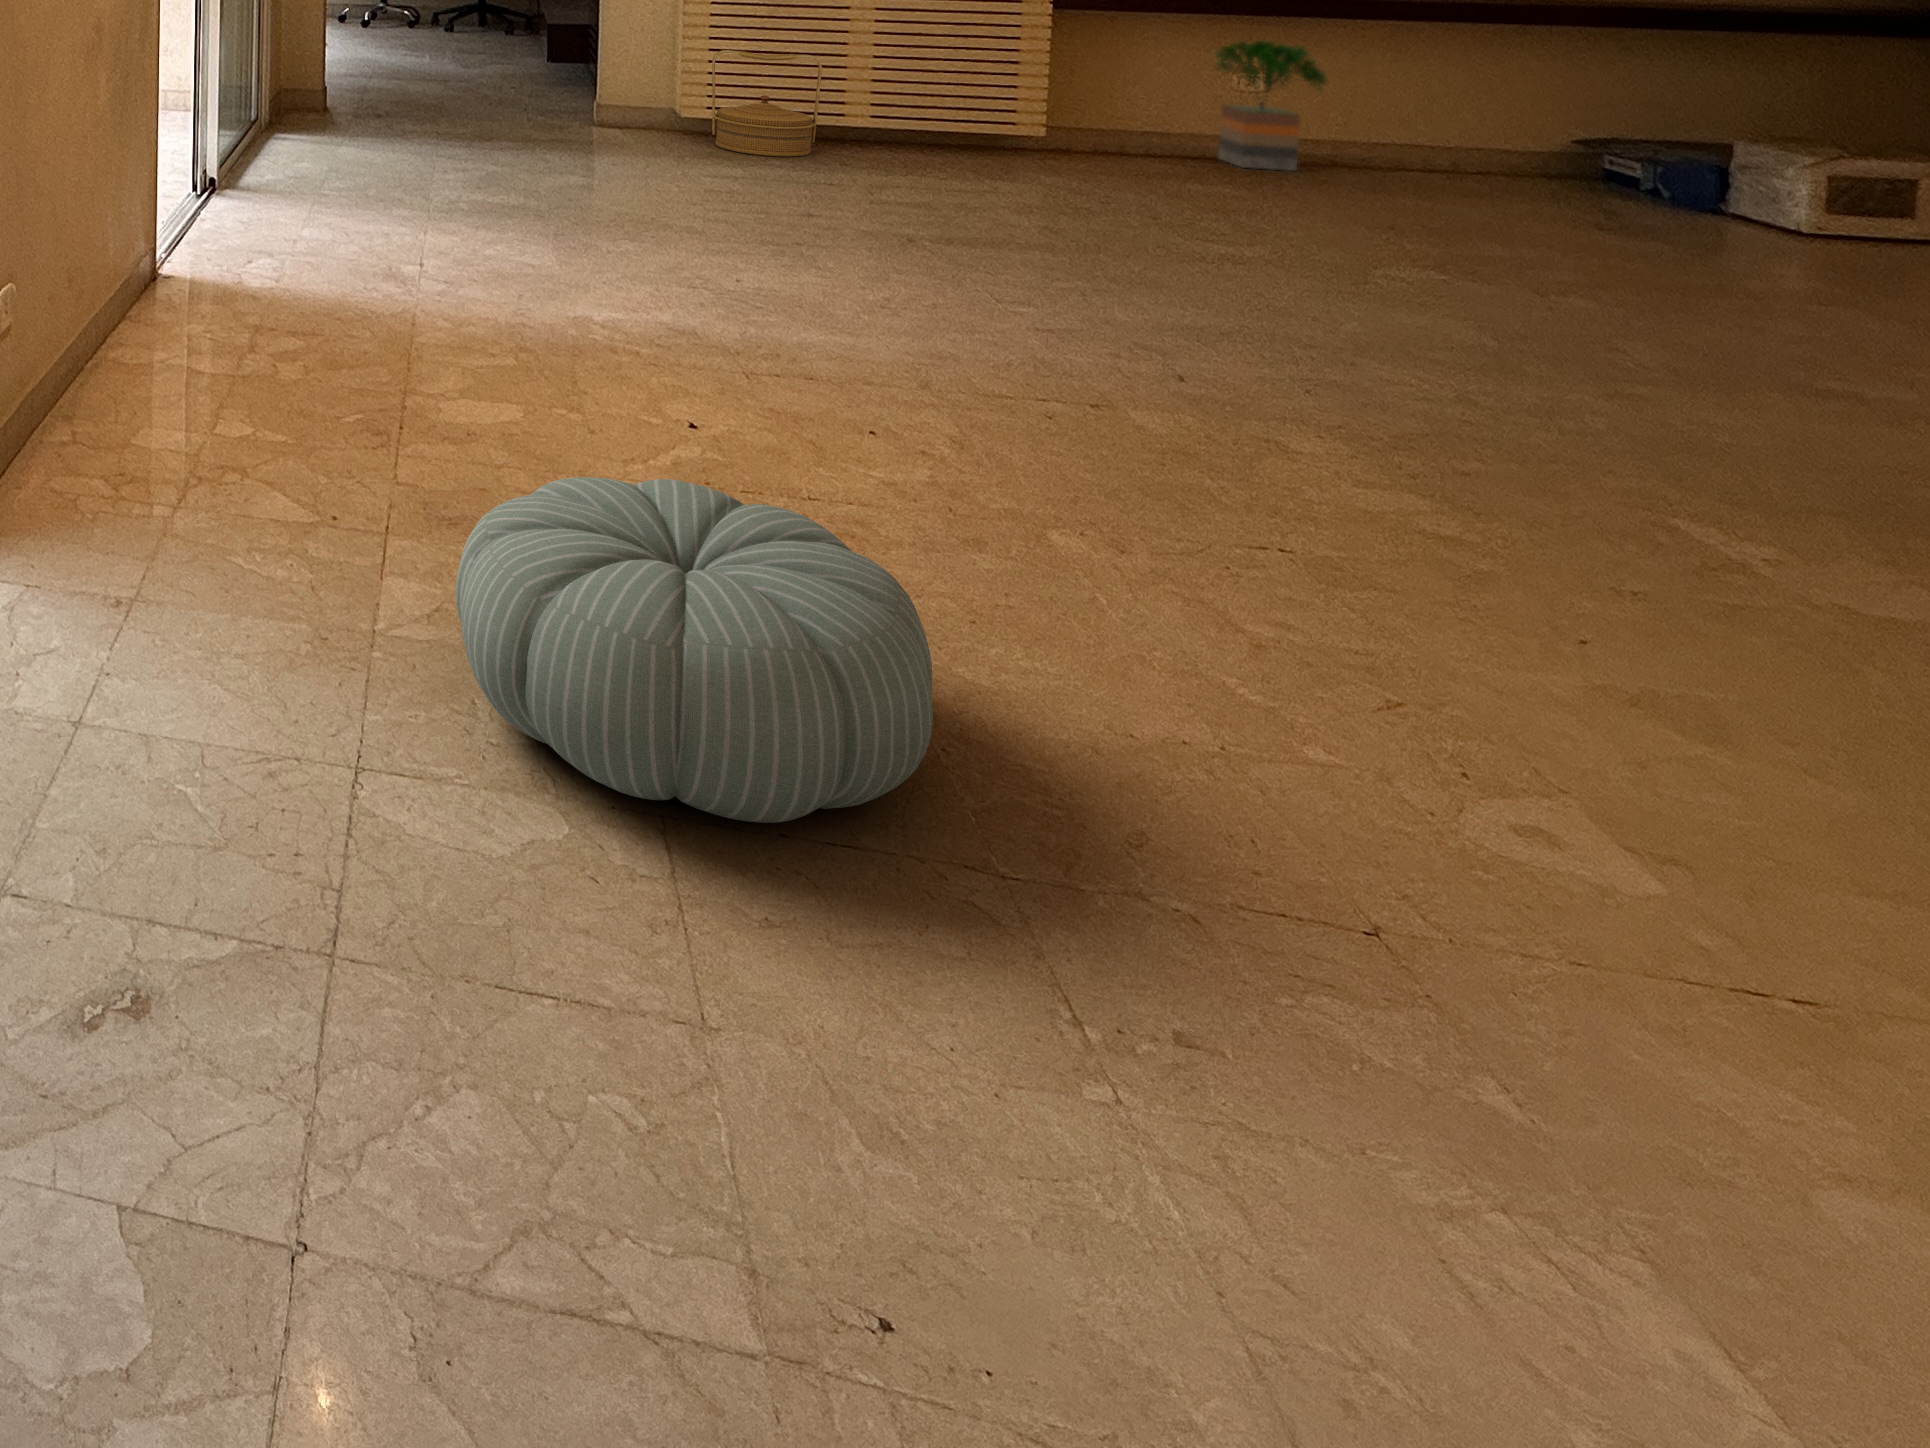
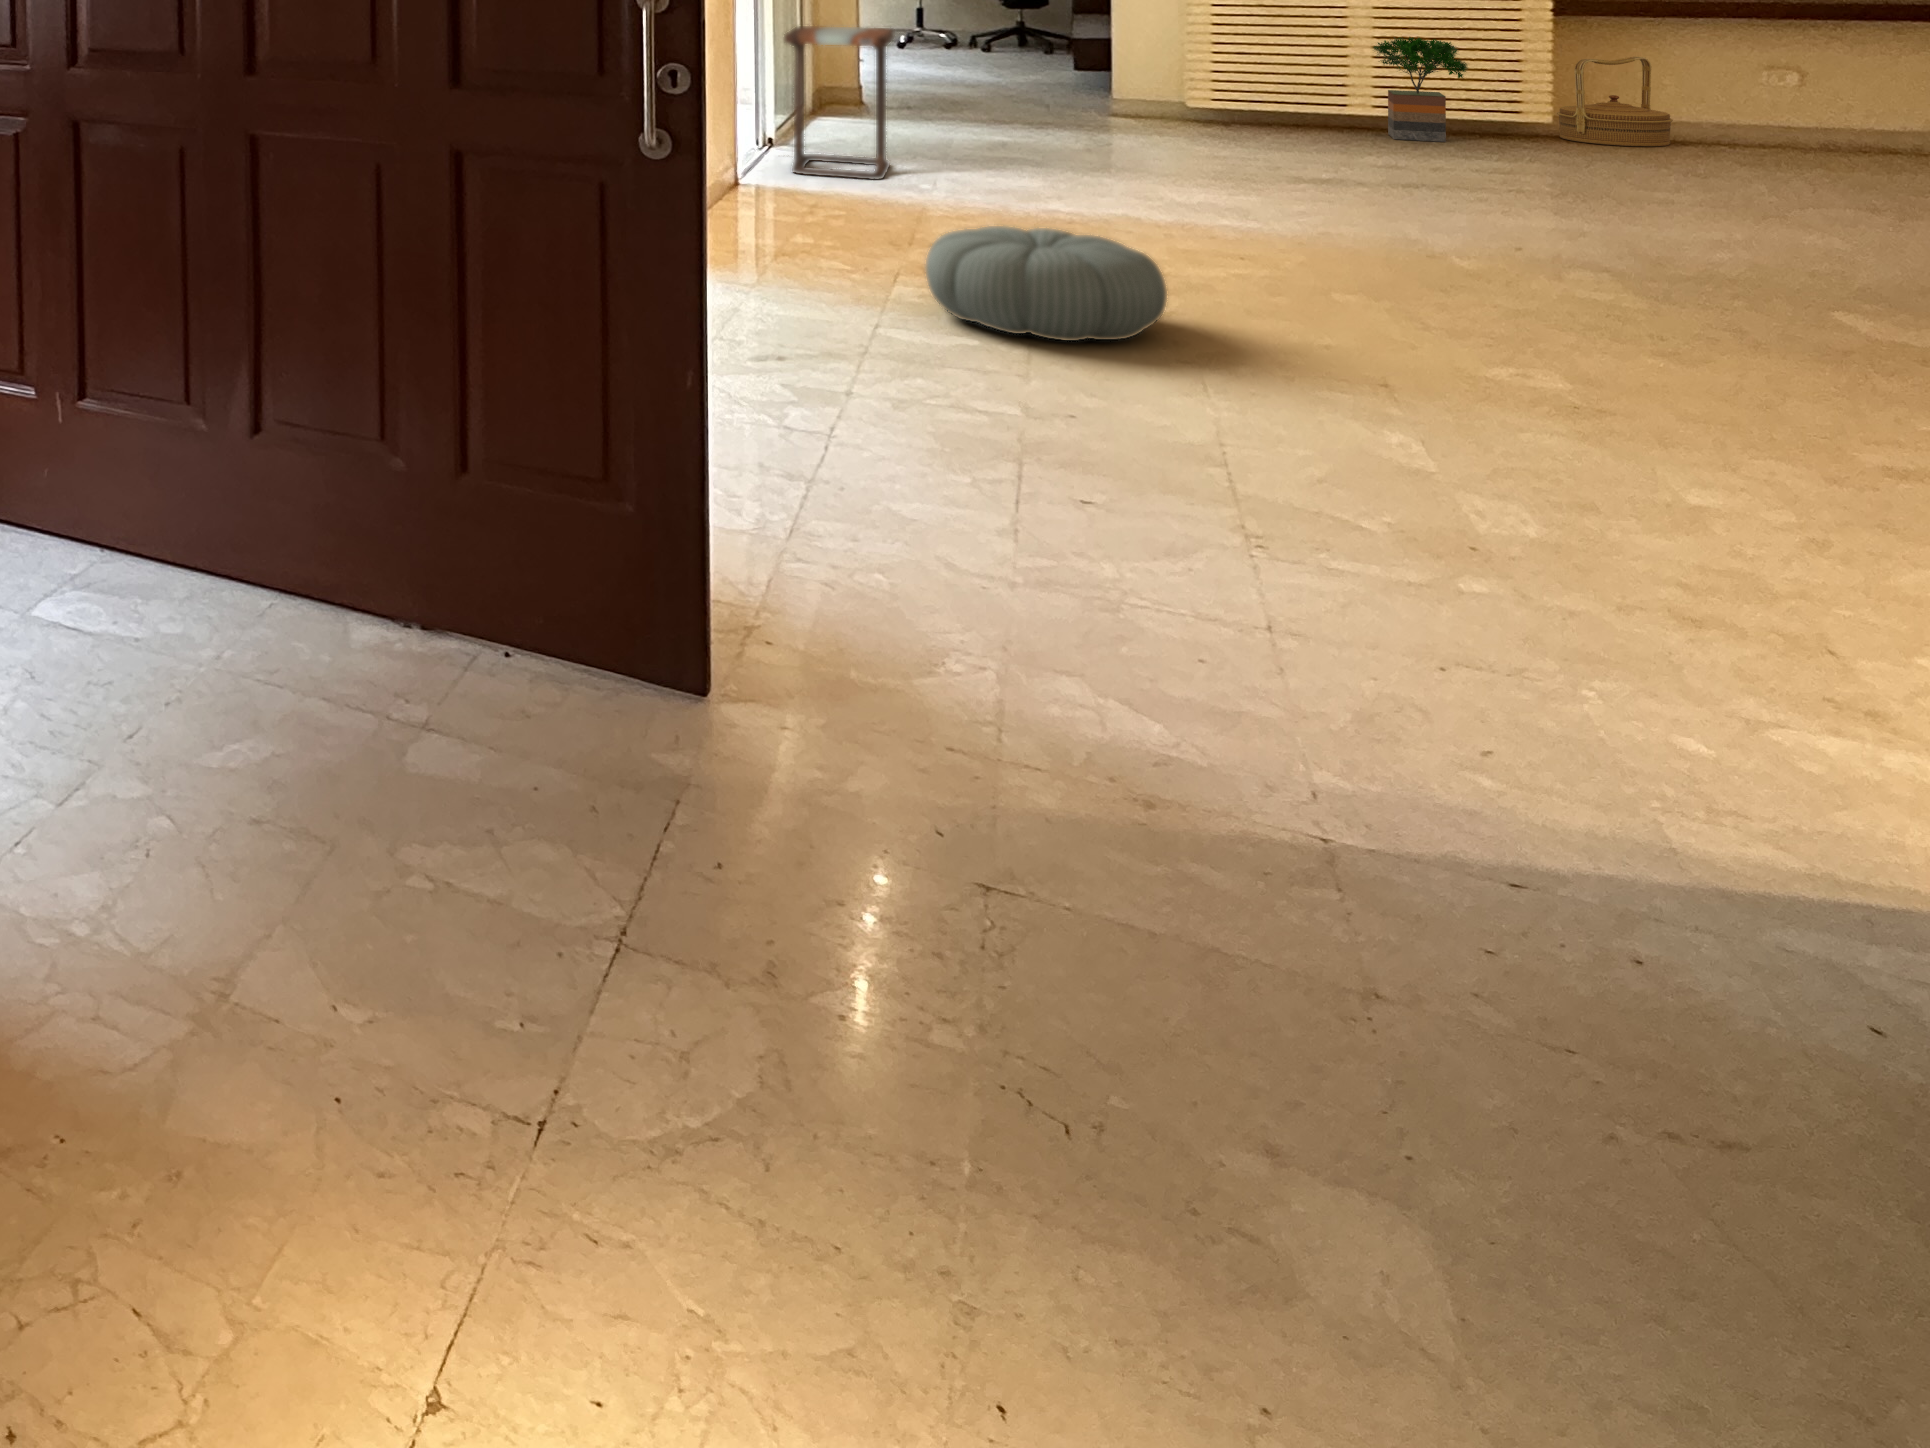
side table: none [220,14,398,255] -> present [784,26,895,179]
potted tree: present [1213,40,1327,171] -> present [1373,37,1468,142]
woven basket: present [712,50,822,157] -> present [1557,57,1673,147]

